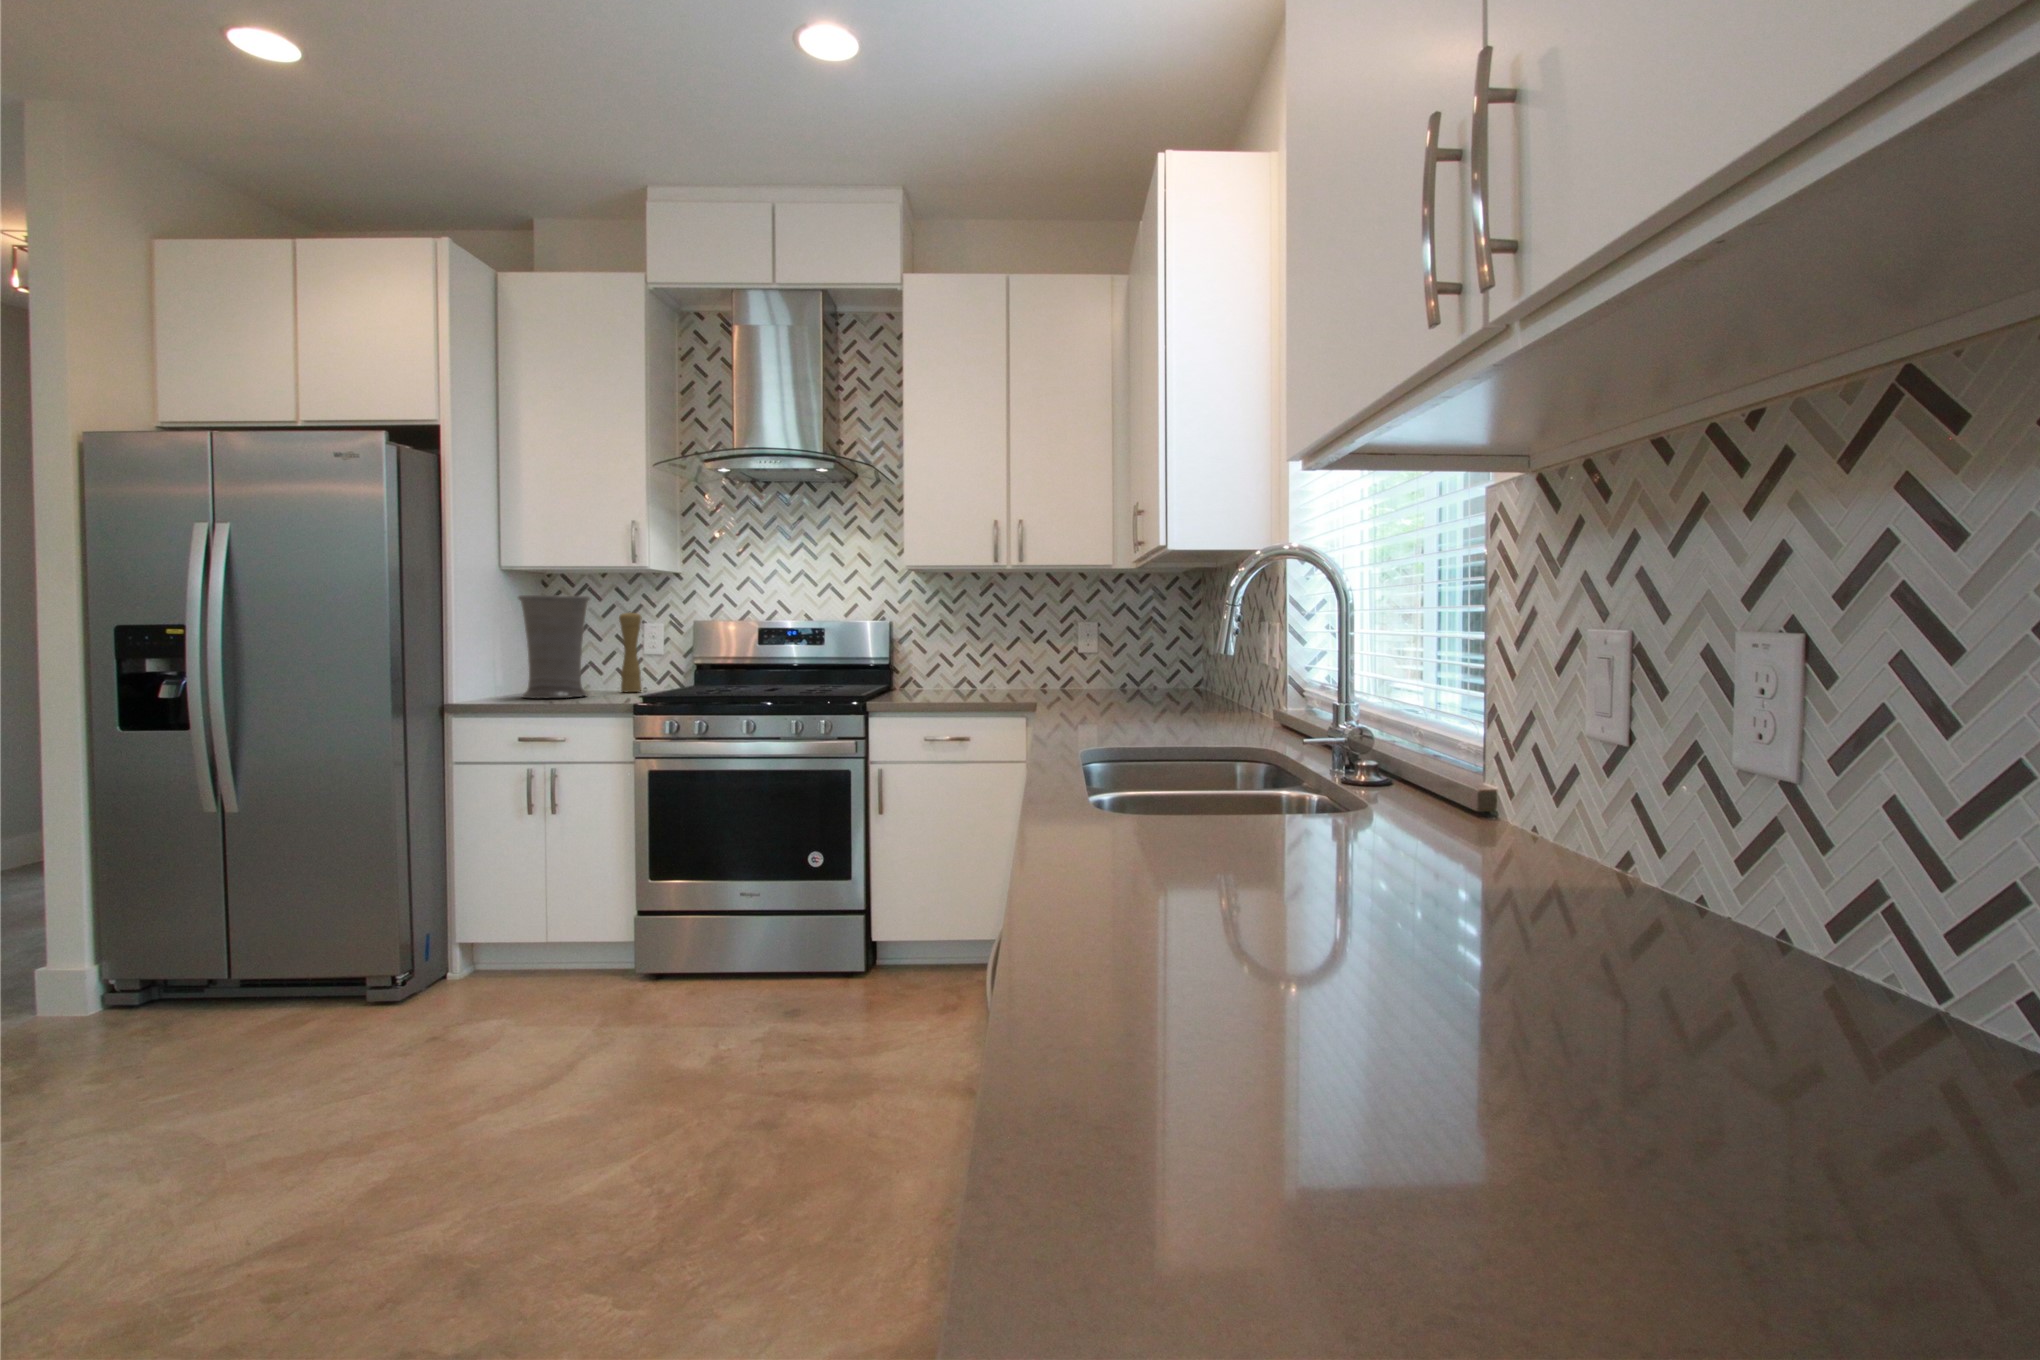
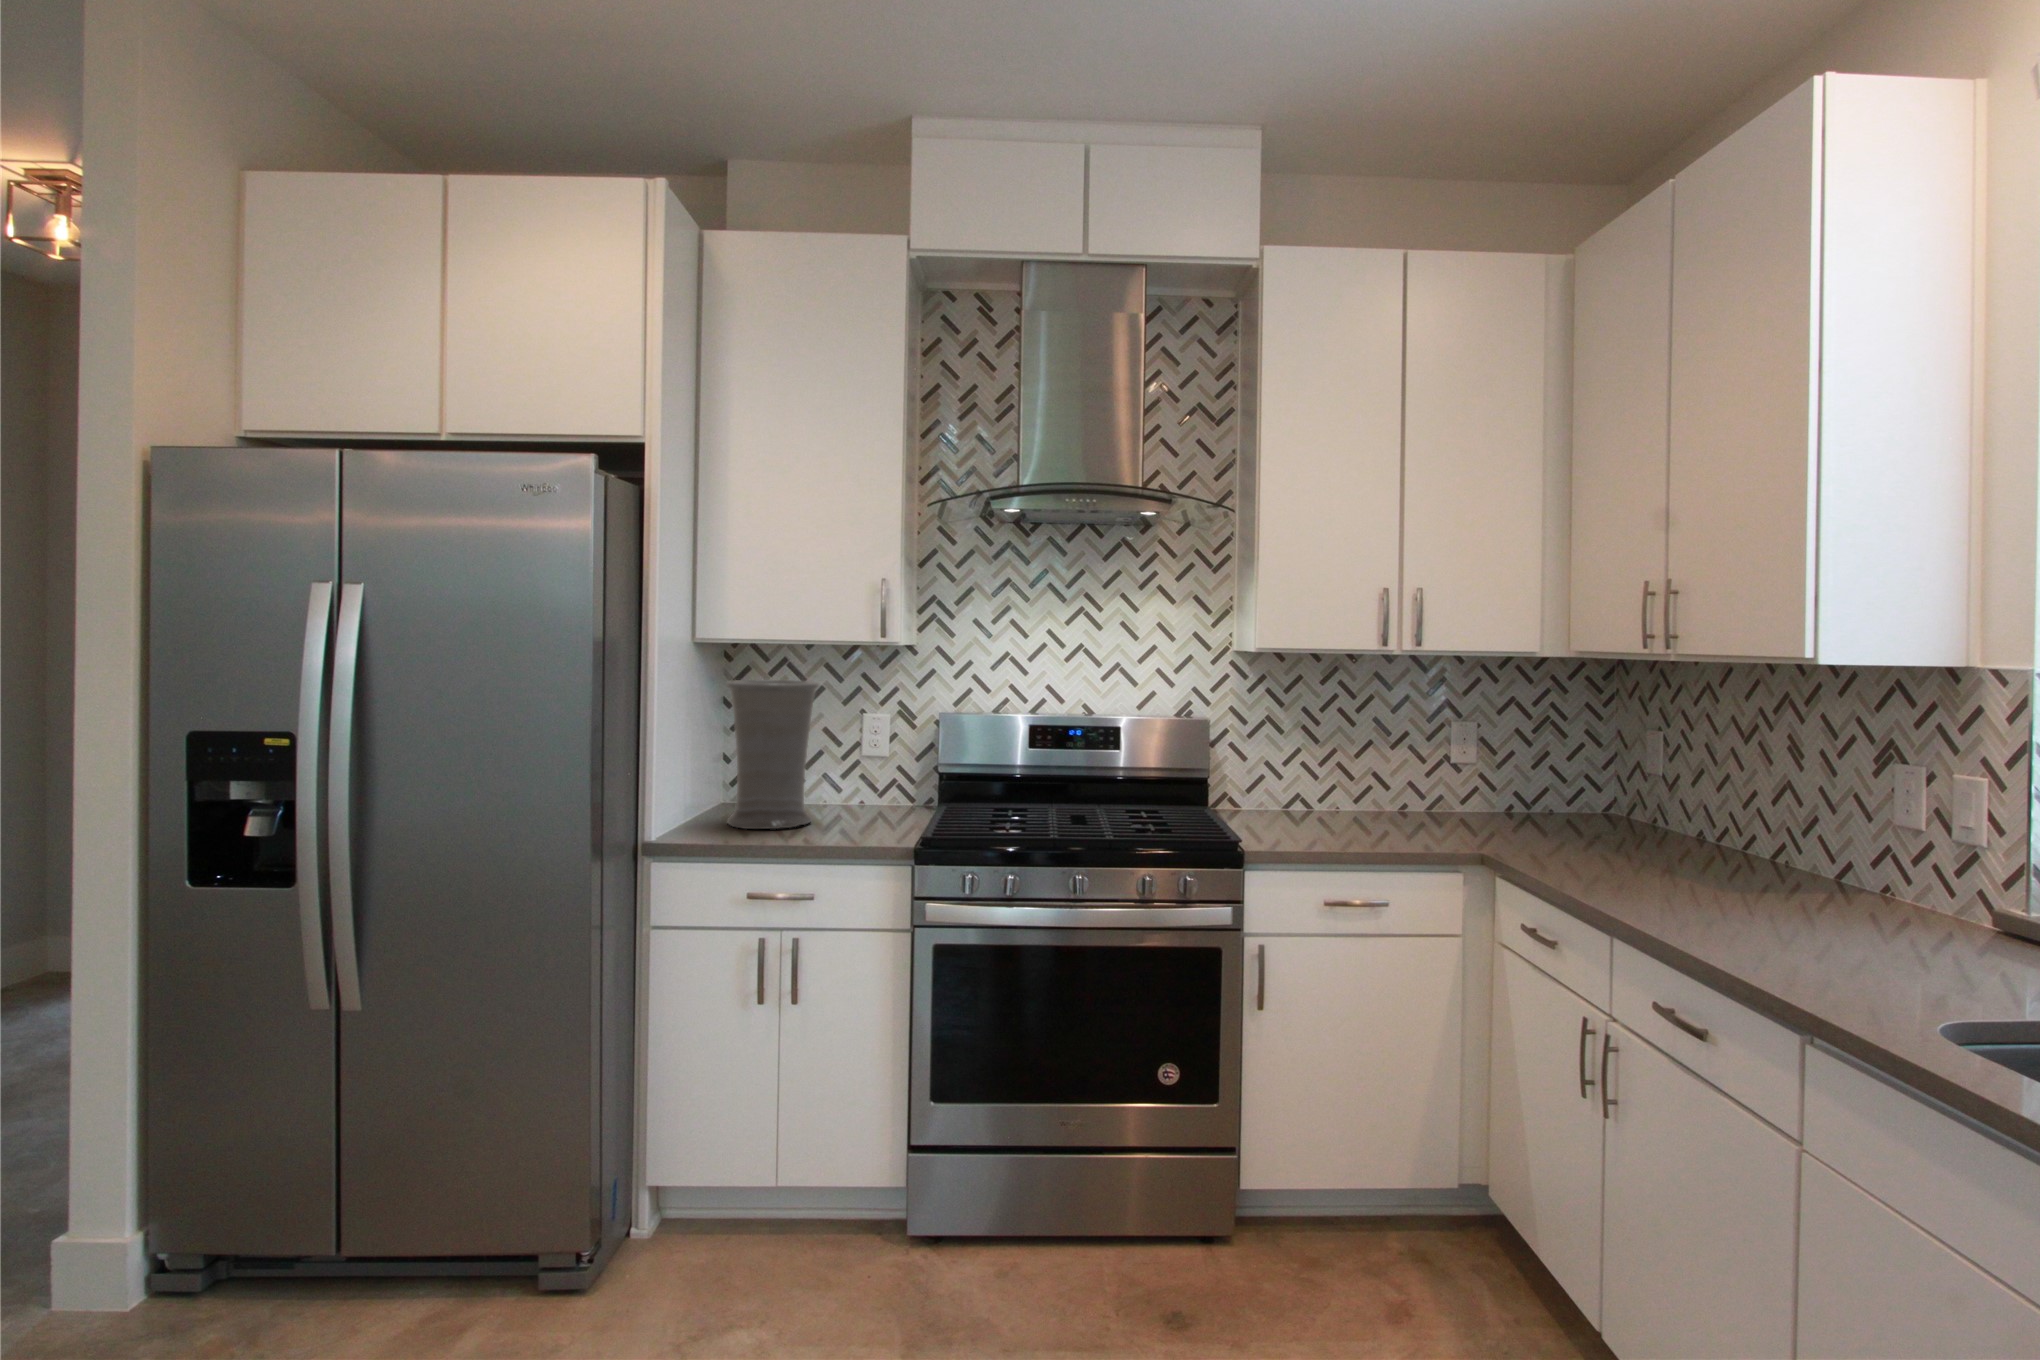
pepper mill: present [619,612,642,692] -> none [836,698,866,810]

